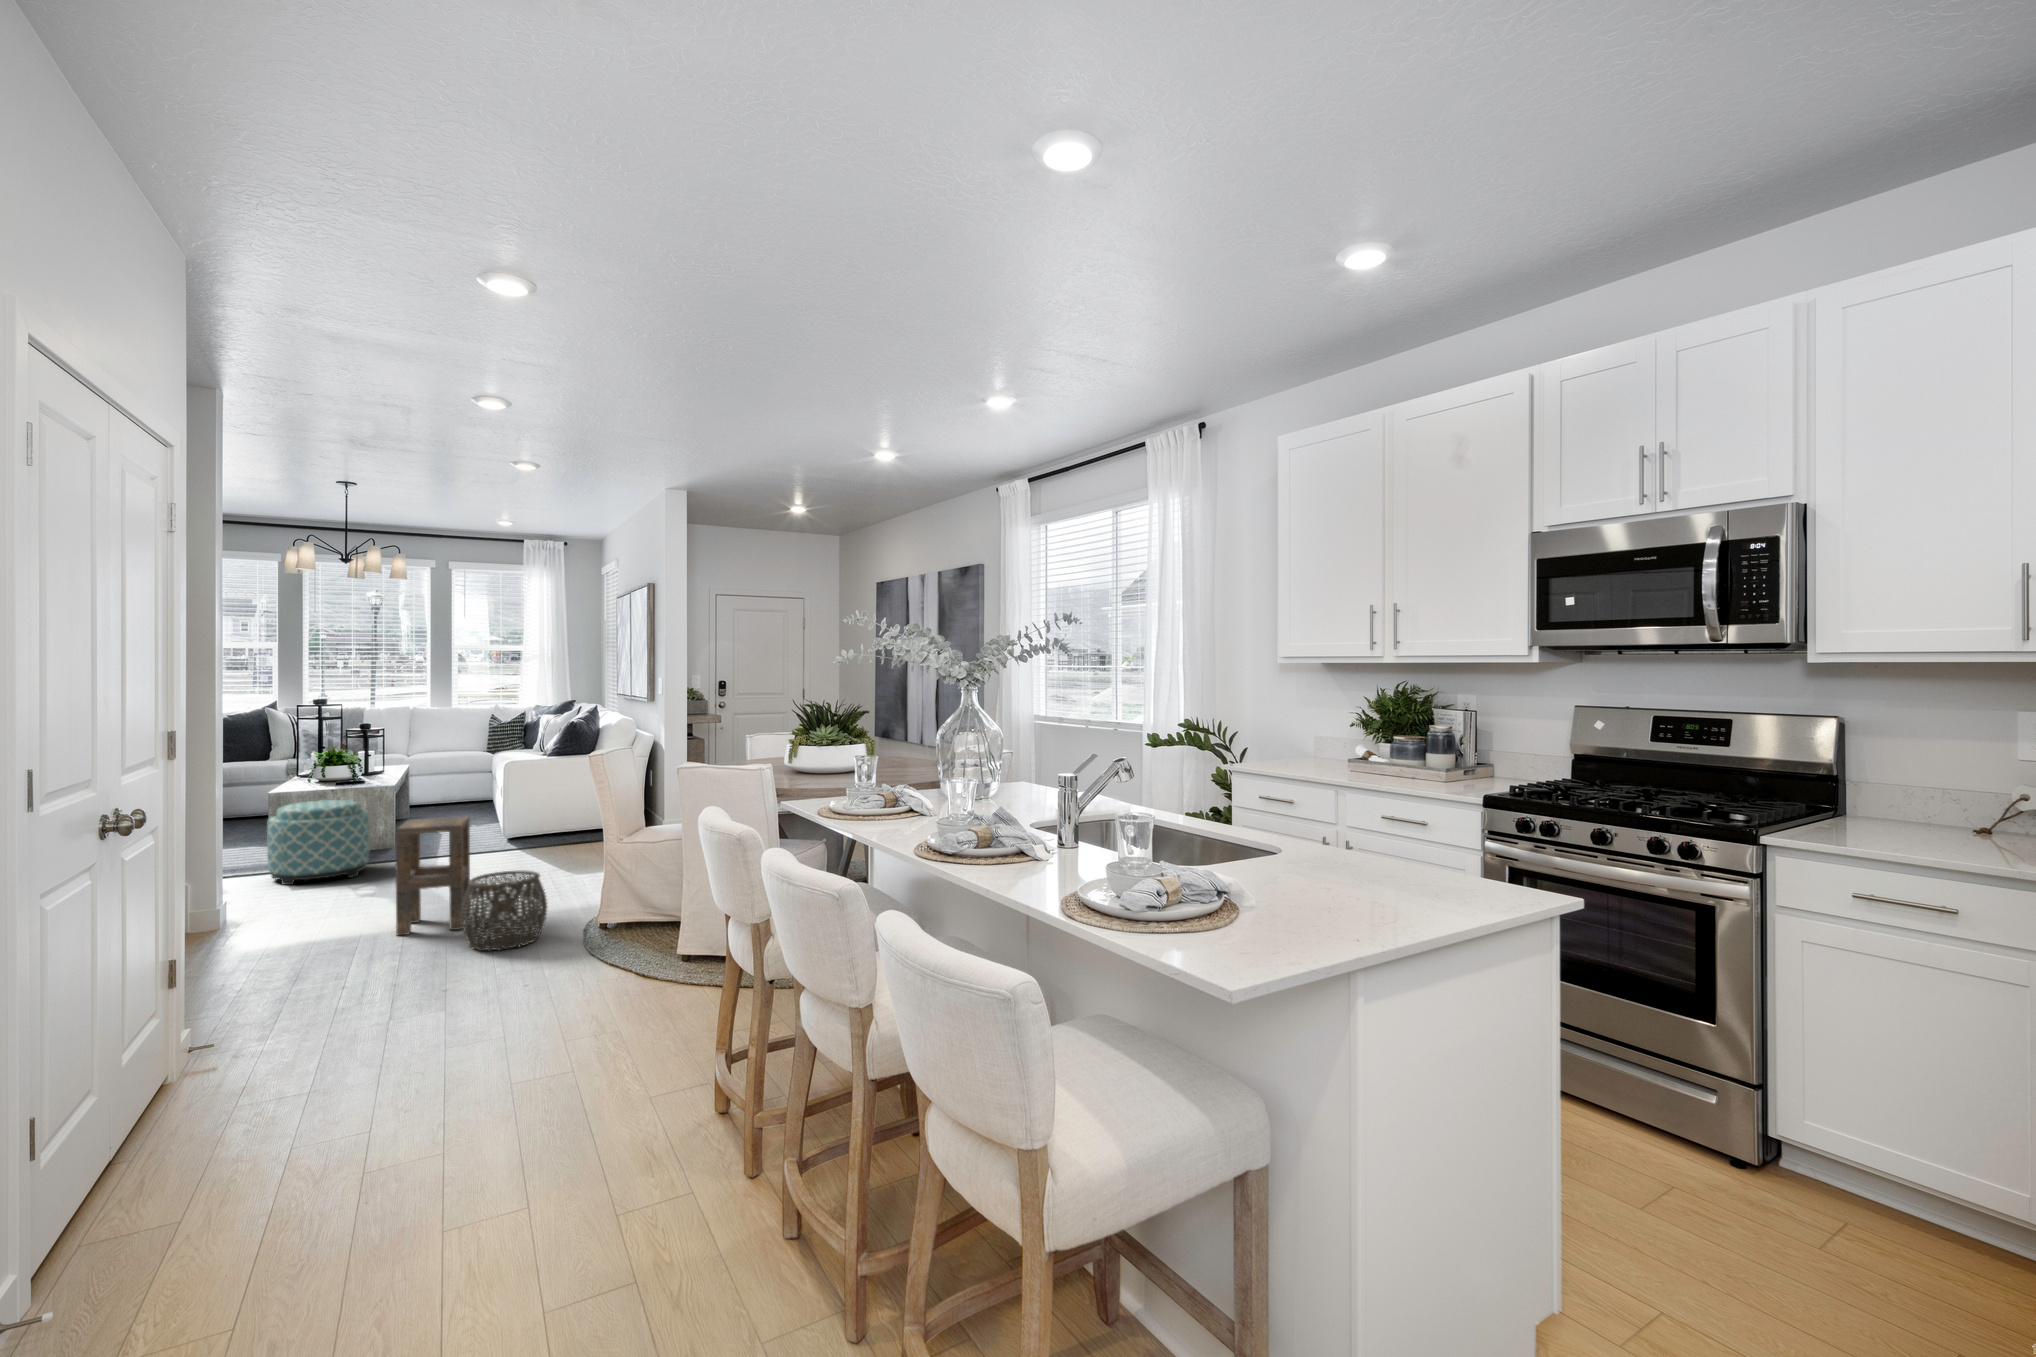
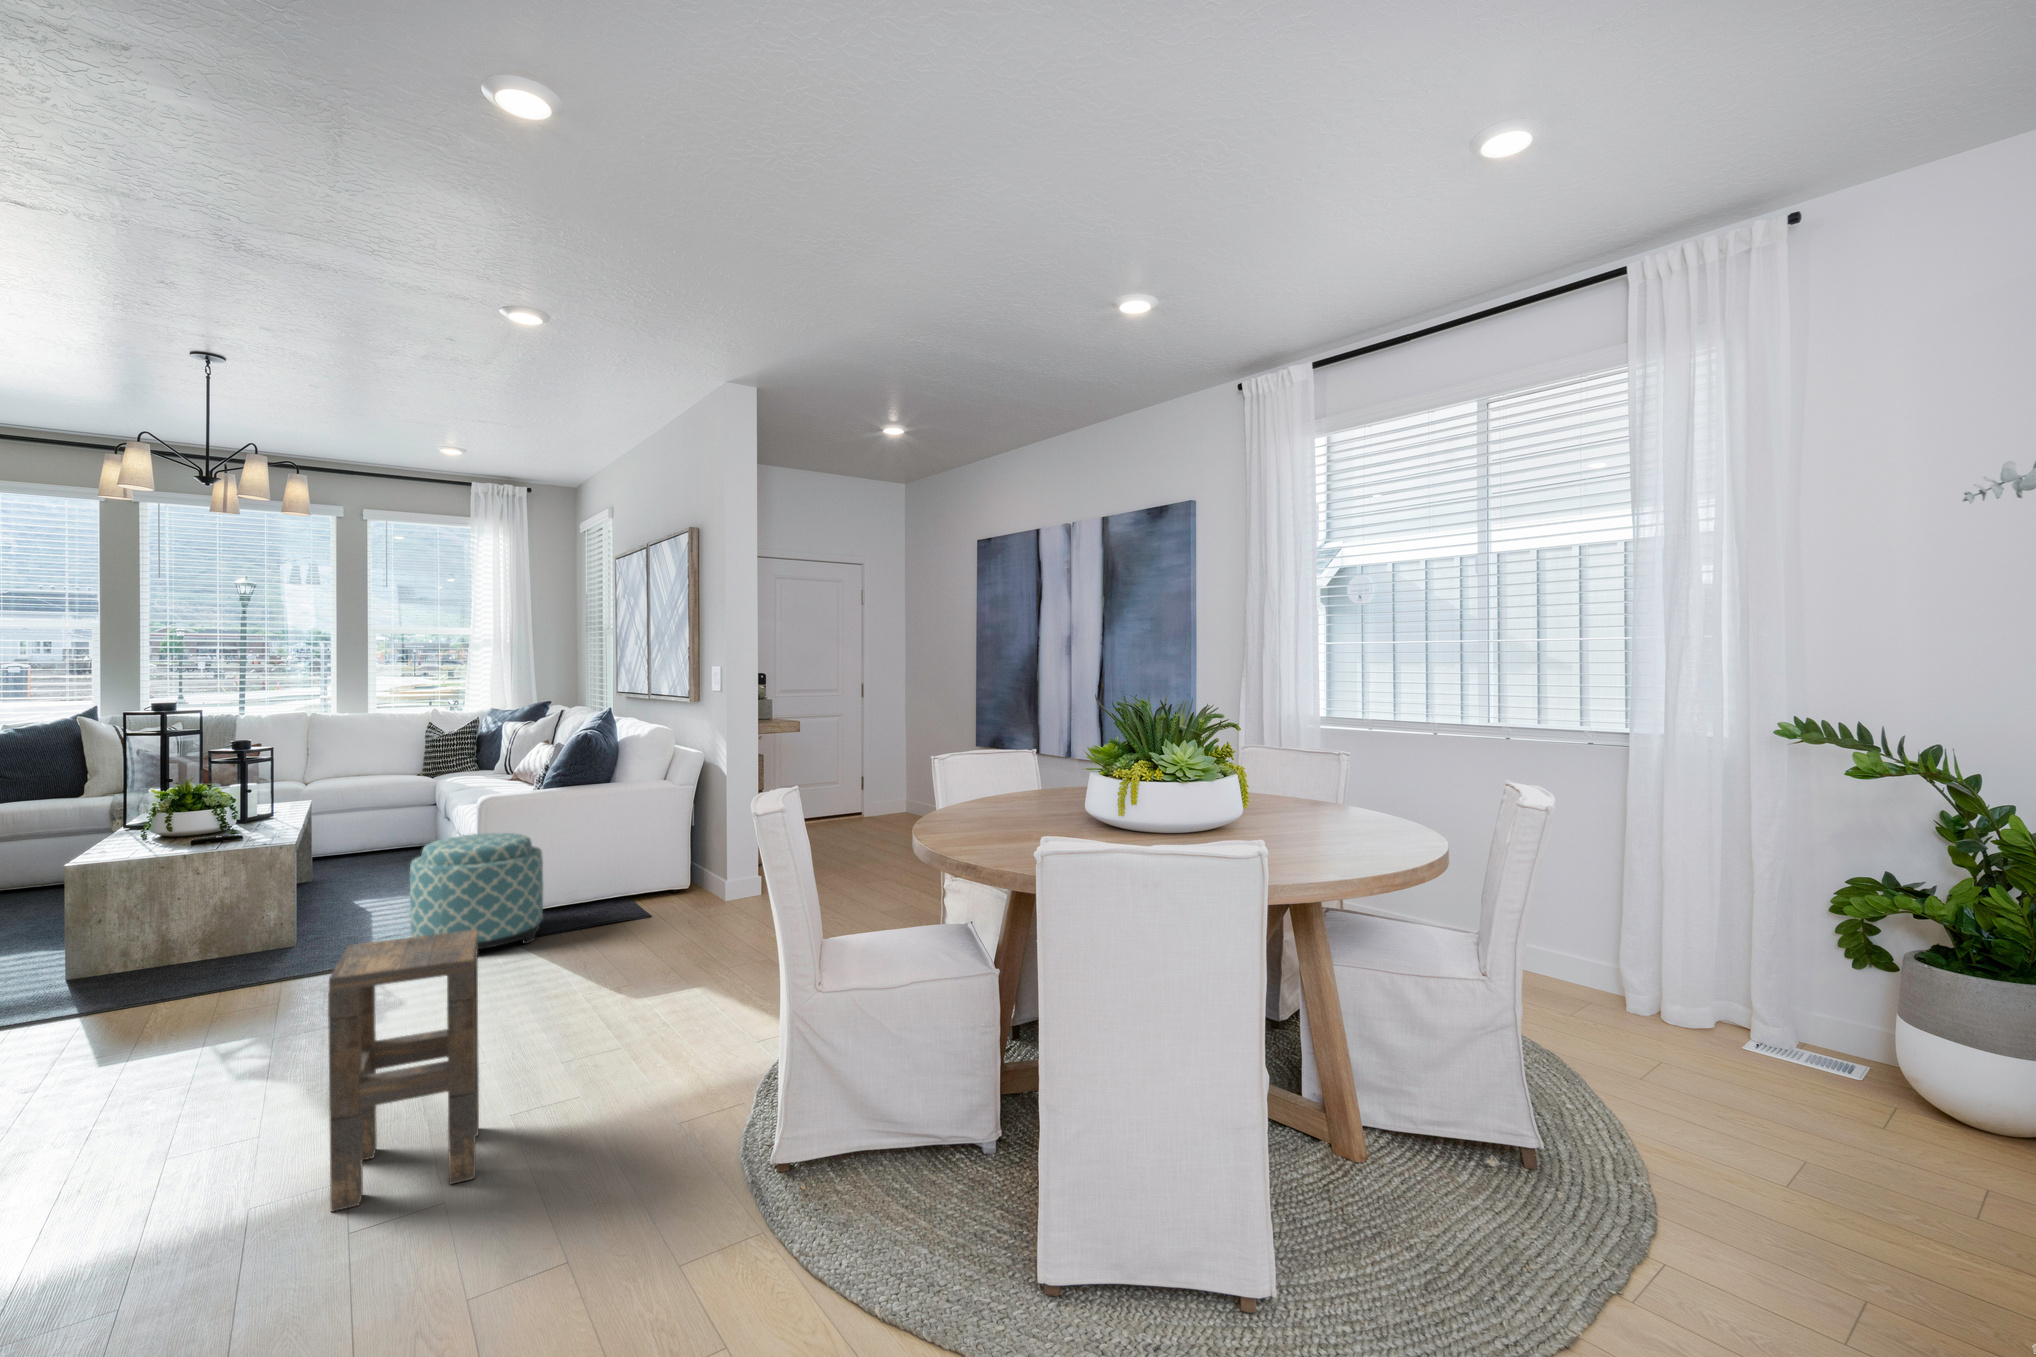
ottoman: present [267,800,370,885] -> present [410,833,543,949]
woven basket: present [461,871,547,951] -> none [489,1055,676,1265]

